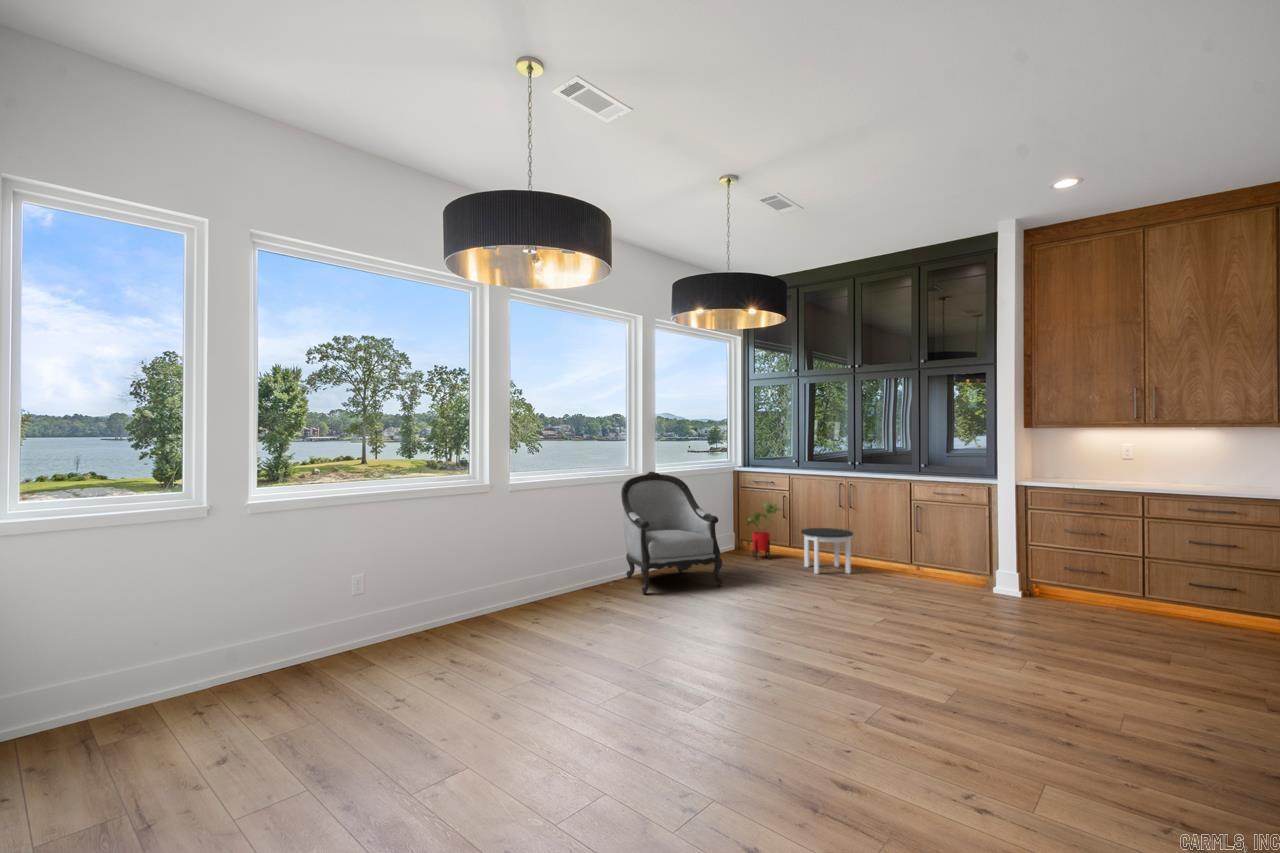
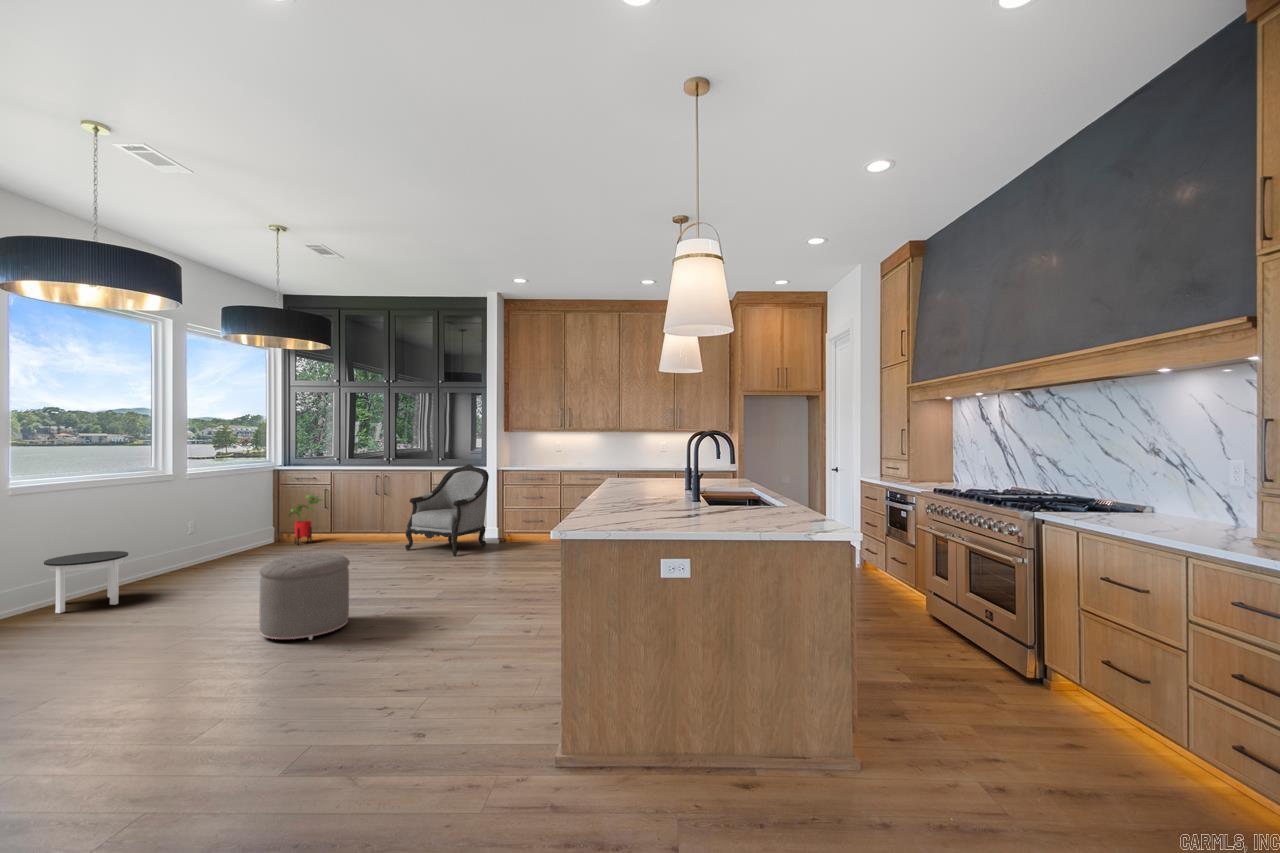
armchair: present [621,472,723,594] -> present [405,464,489,556]
round table: present [801,528,853,574] -> present [44,551,128,613]
ottoman: none [704,597,816,730] -> present [259,553,350,640]

